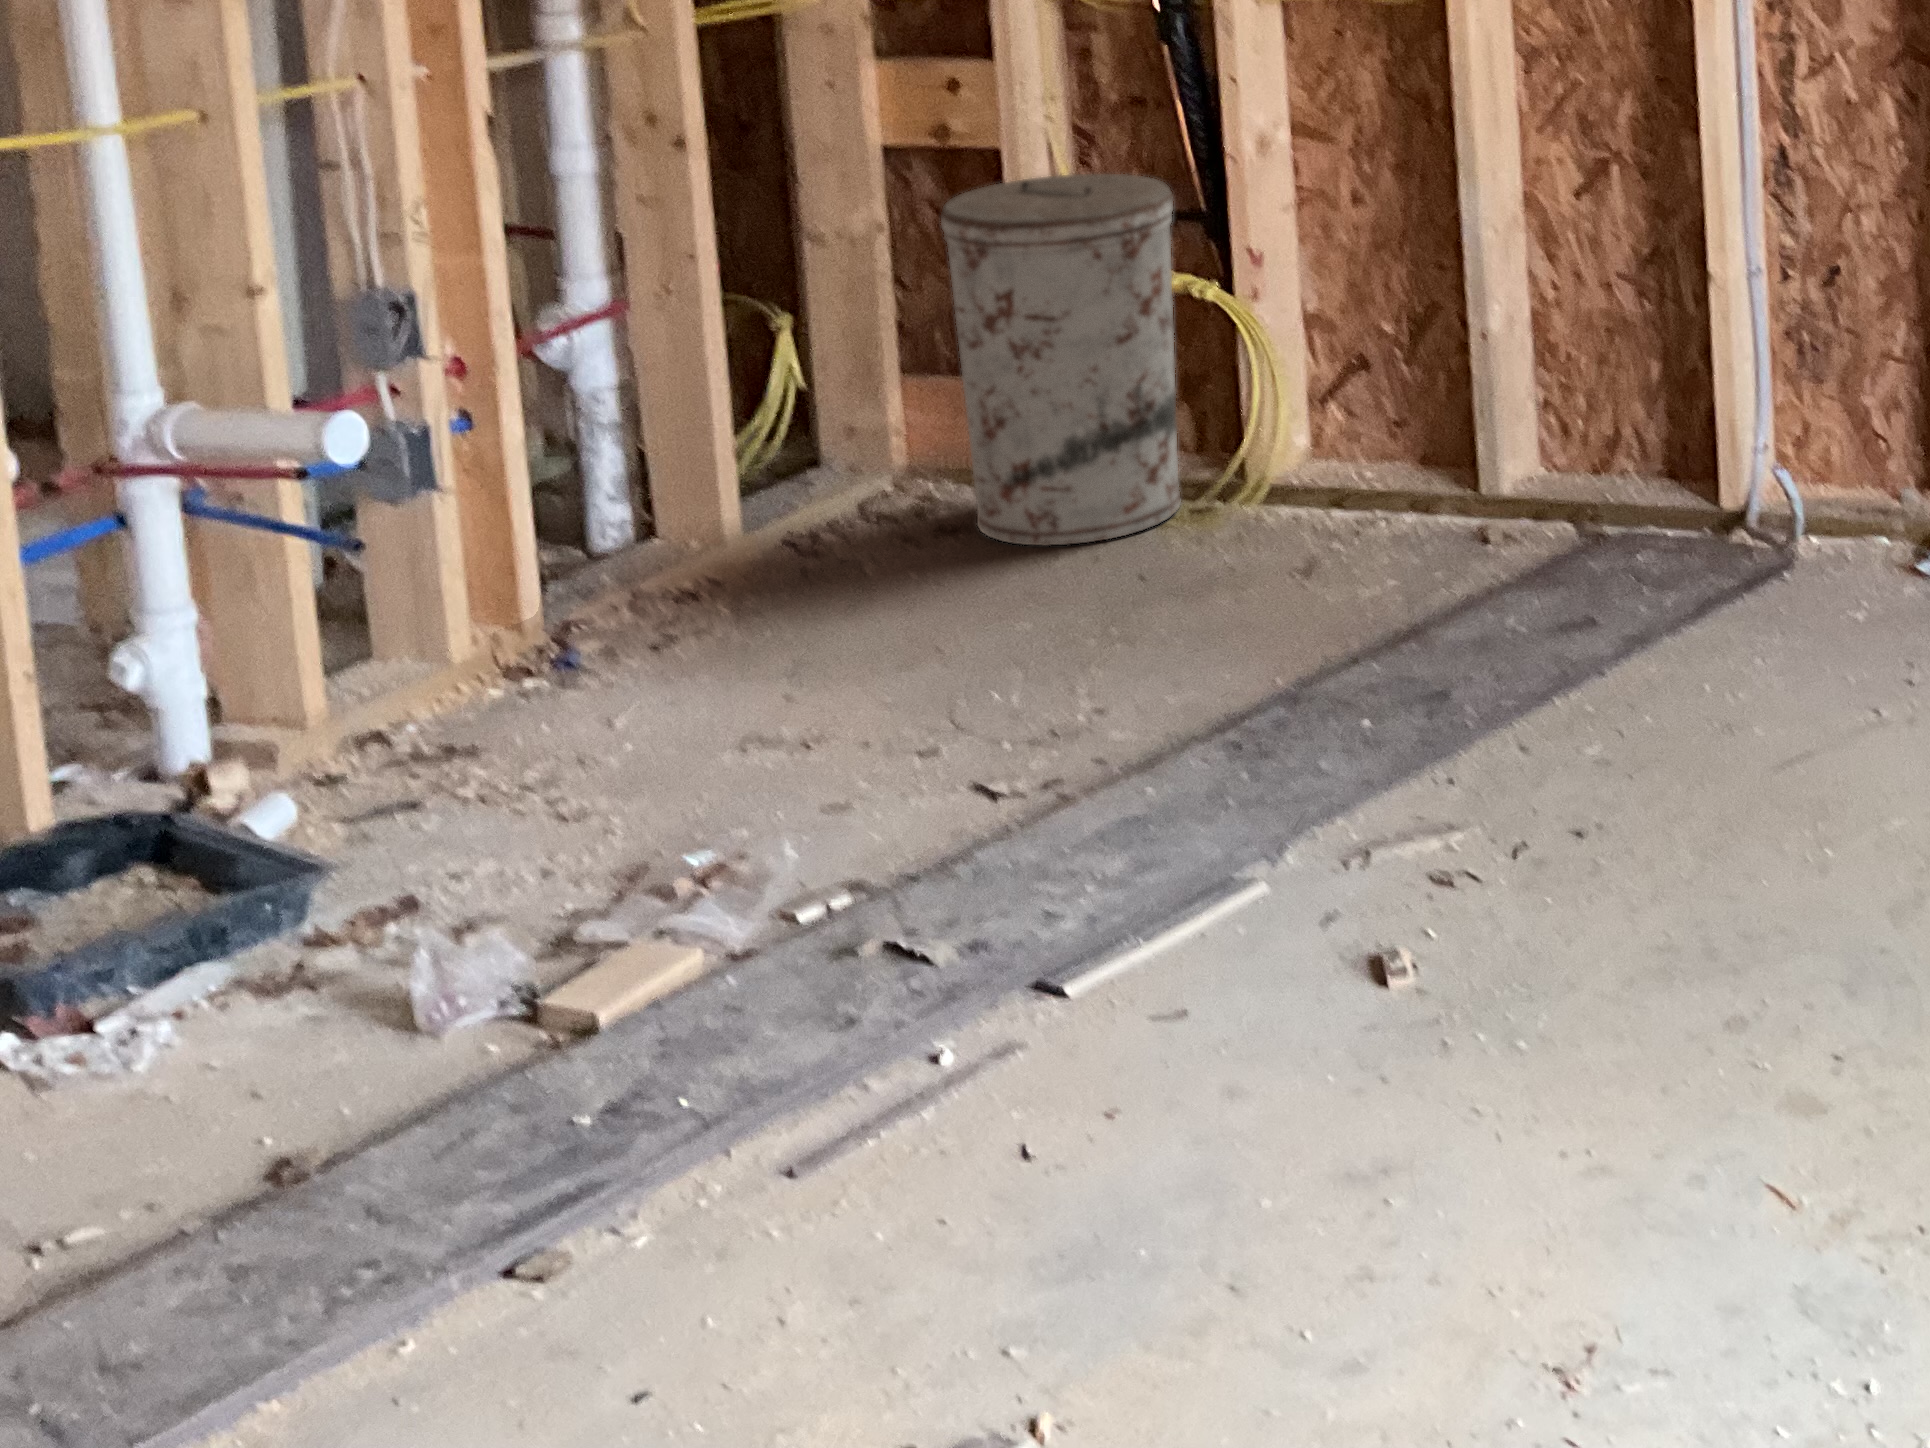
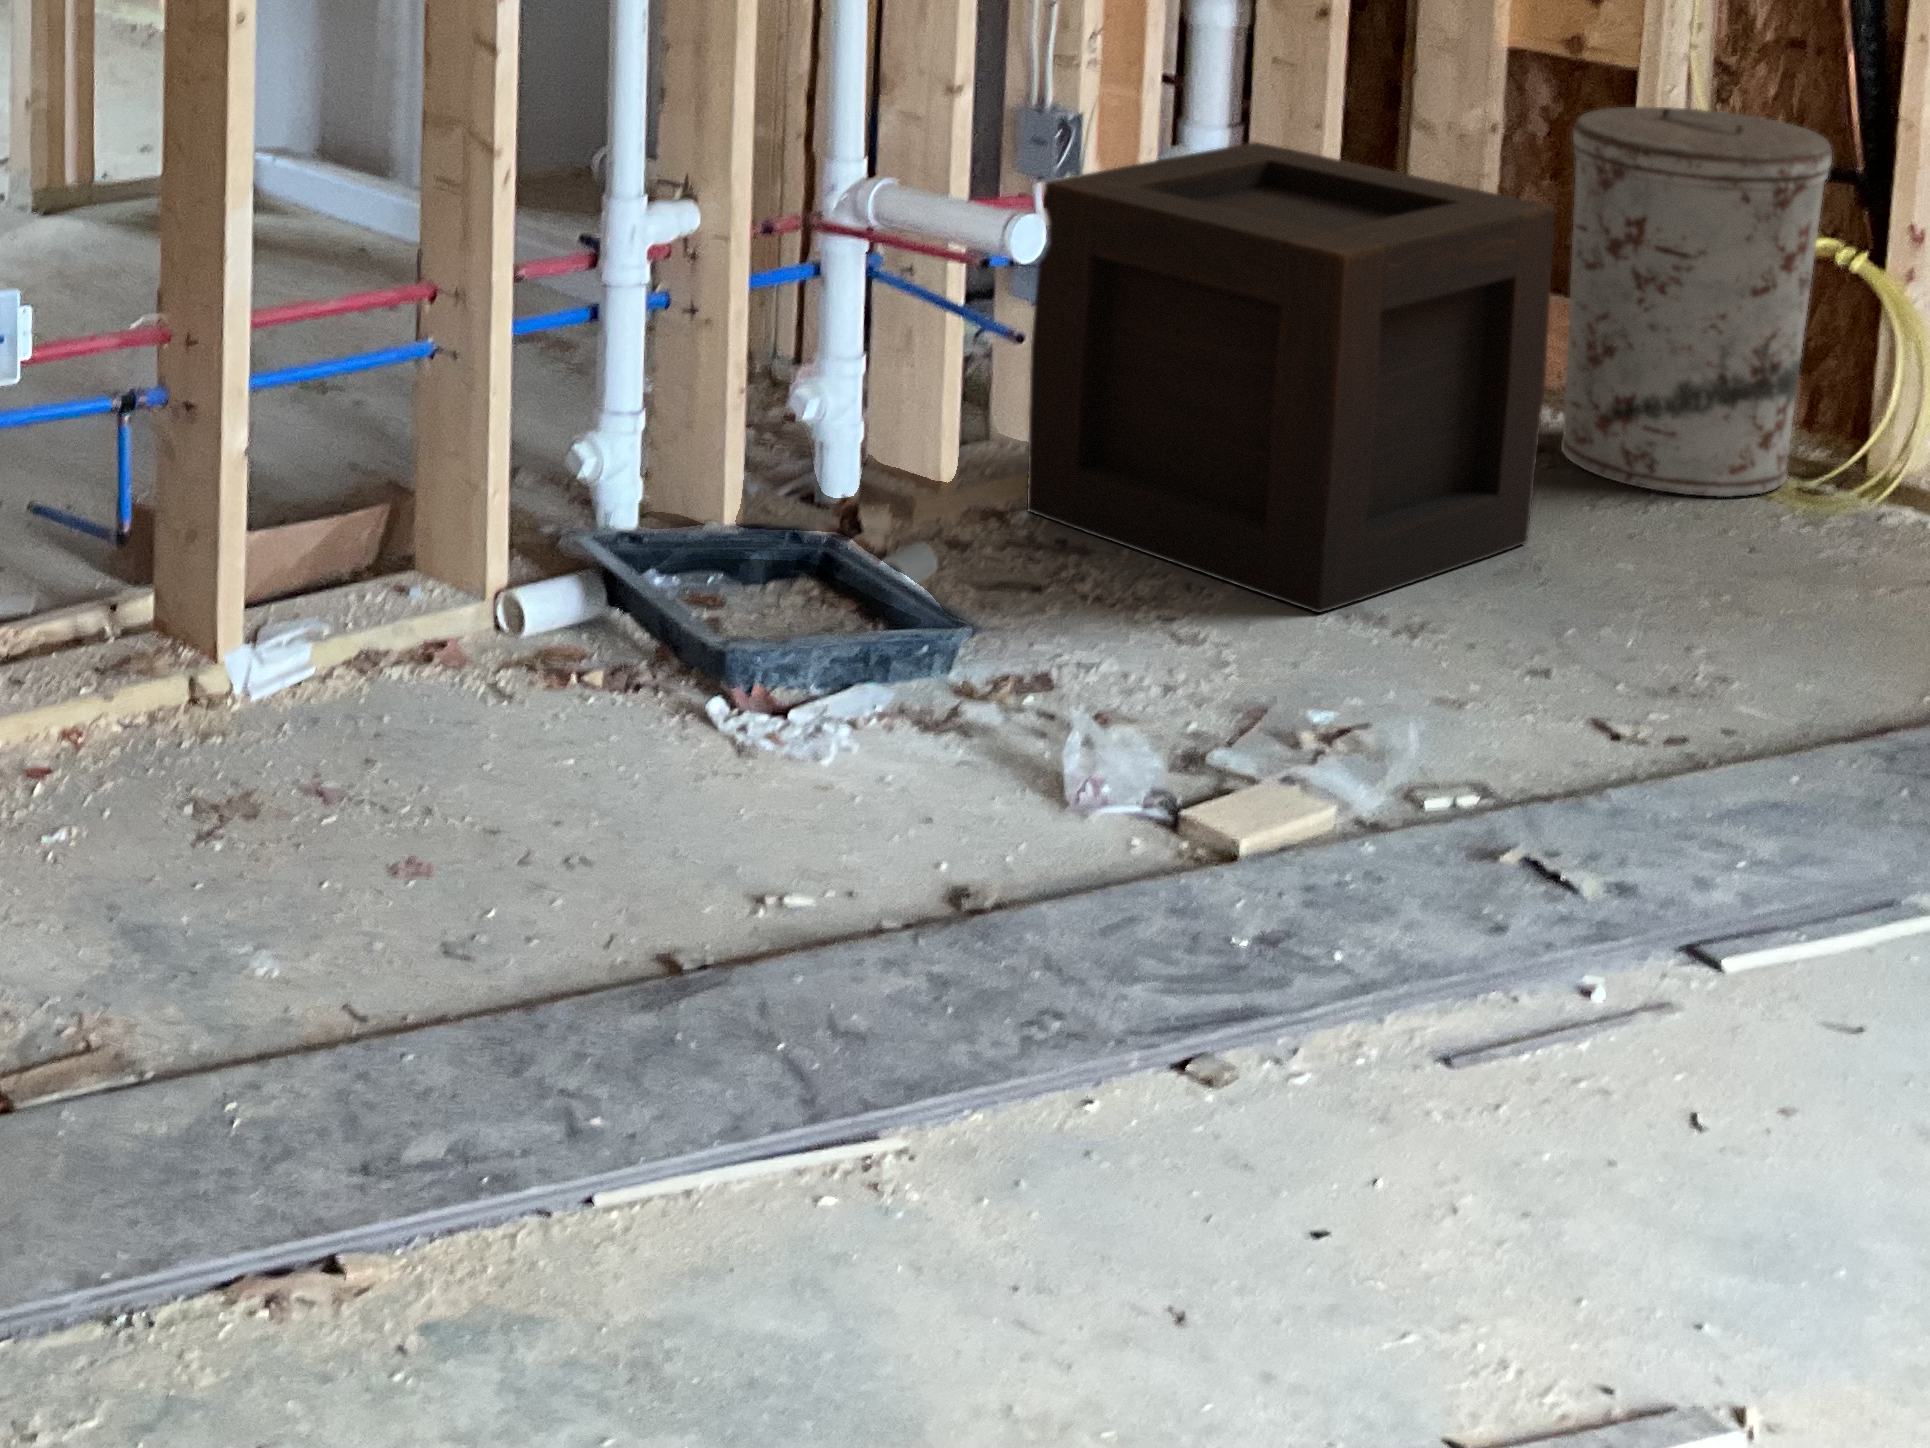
wooden crate: none [373,286,933,753] -> present [1027,142,1554,613]

